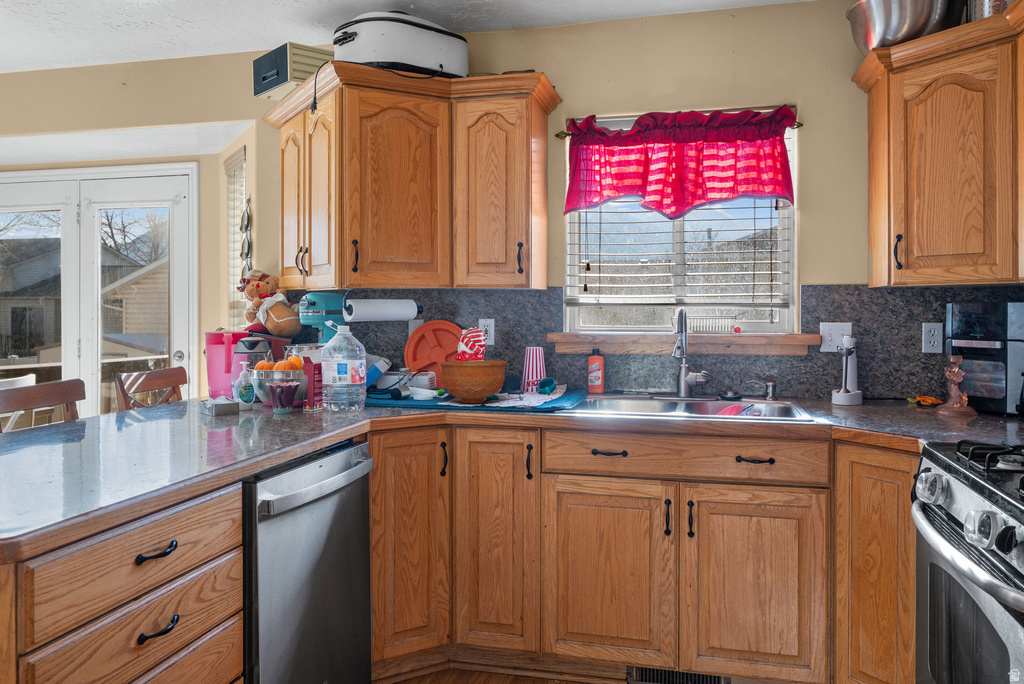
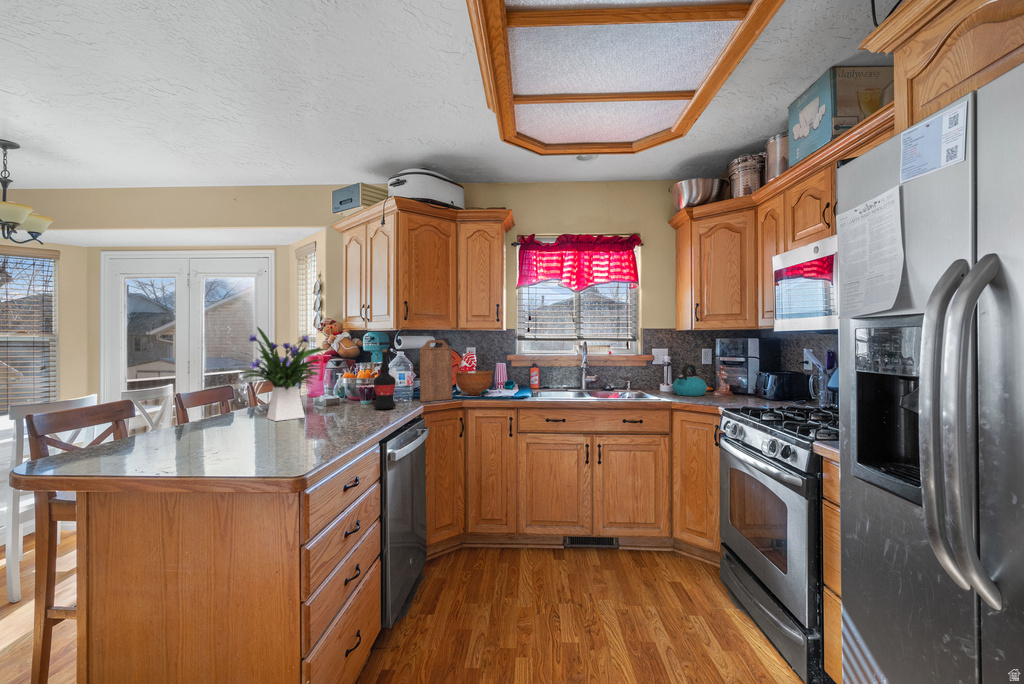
flower arrangement: none [37,283,201,440] -> present [238,327,326,421]
cutting board: none [368,306,428,413] -> present [420,340,452,402]
wine bottle: none [279,322,317,424] -> present [374,349,396,409]
kettle: none [849,353,921,415] -> present [672,364,707,396]

